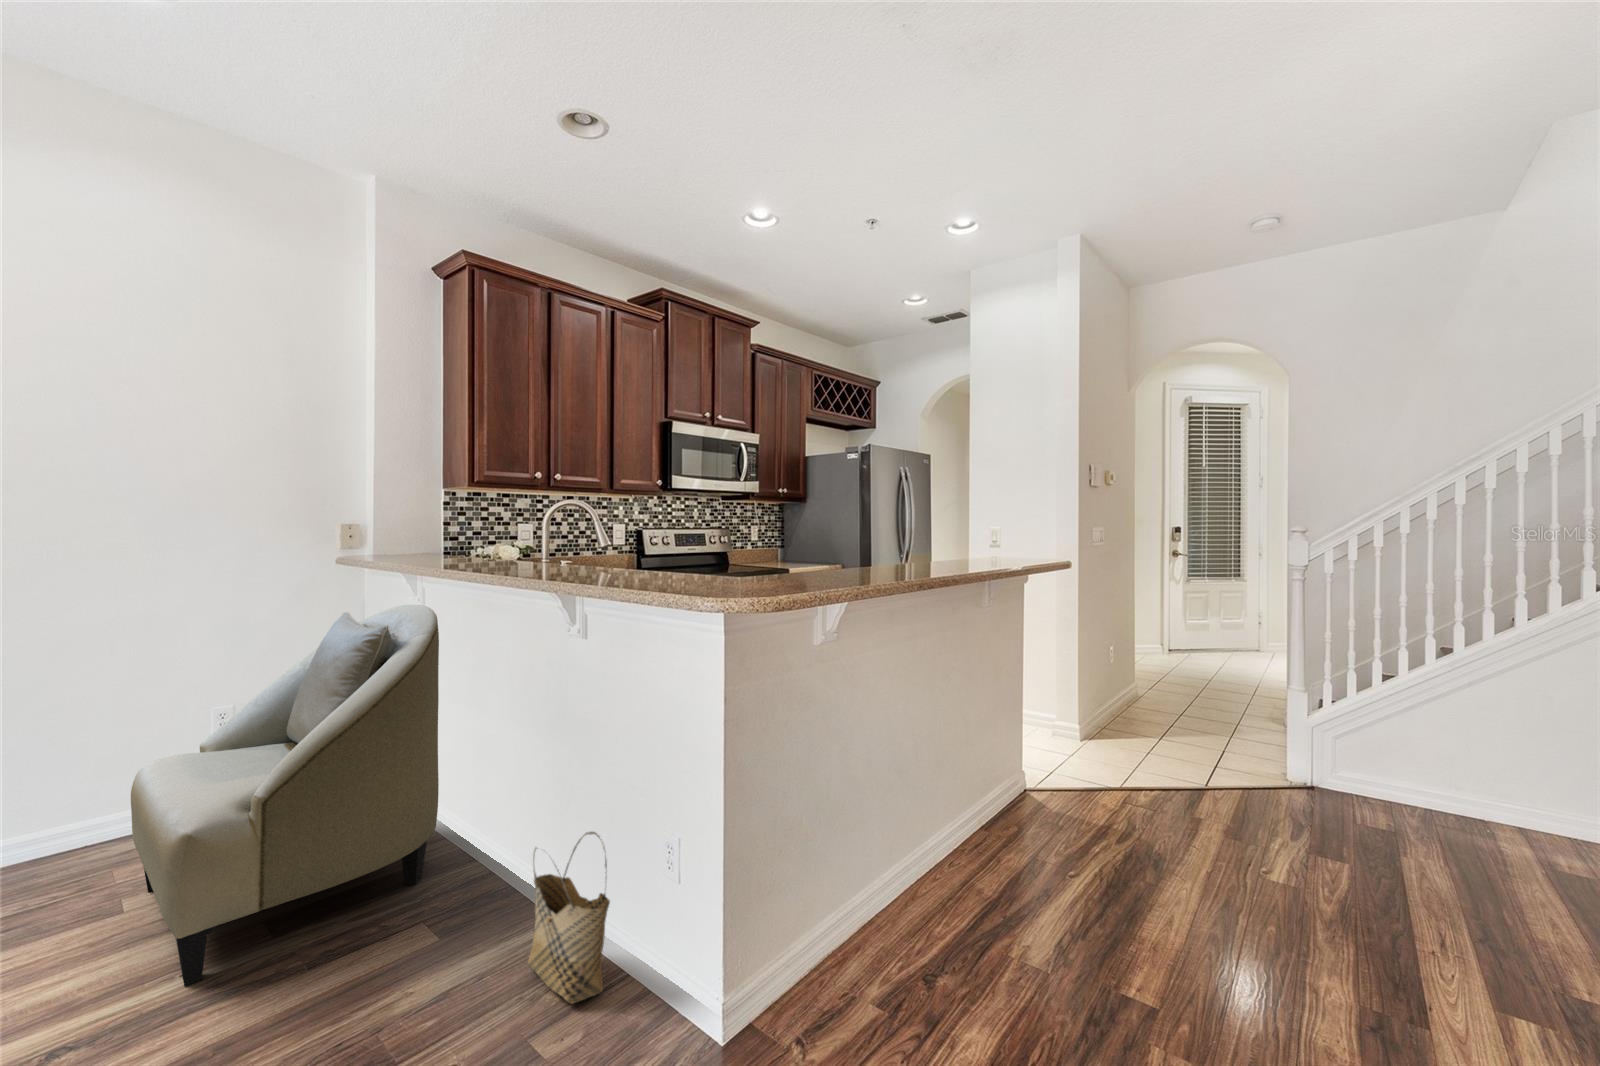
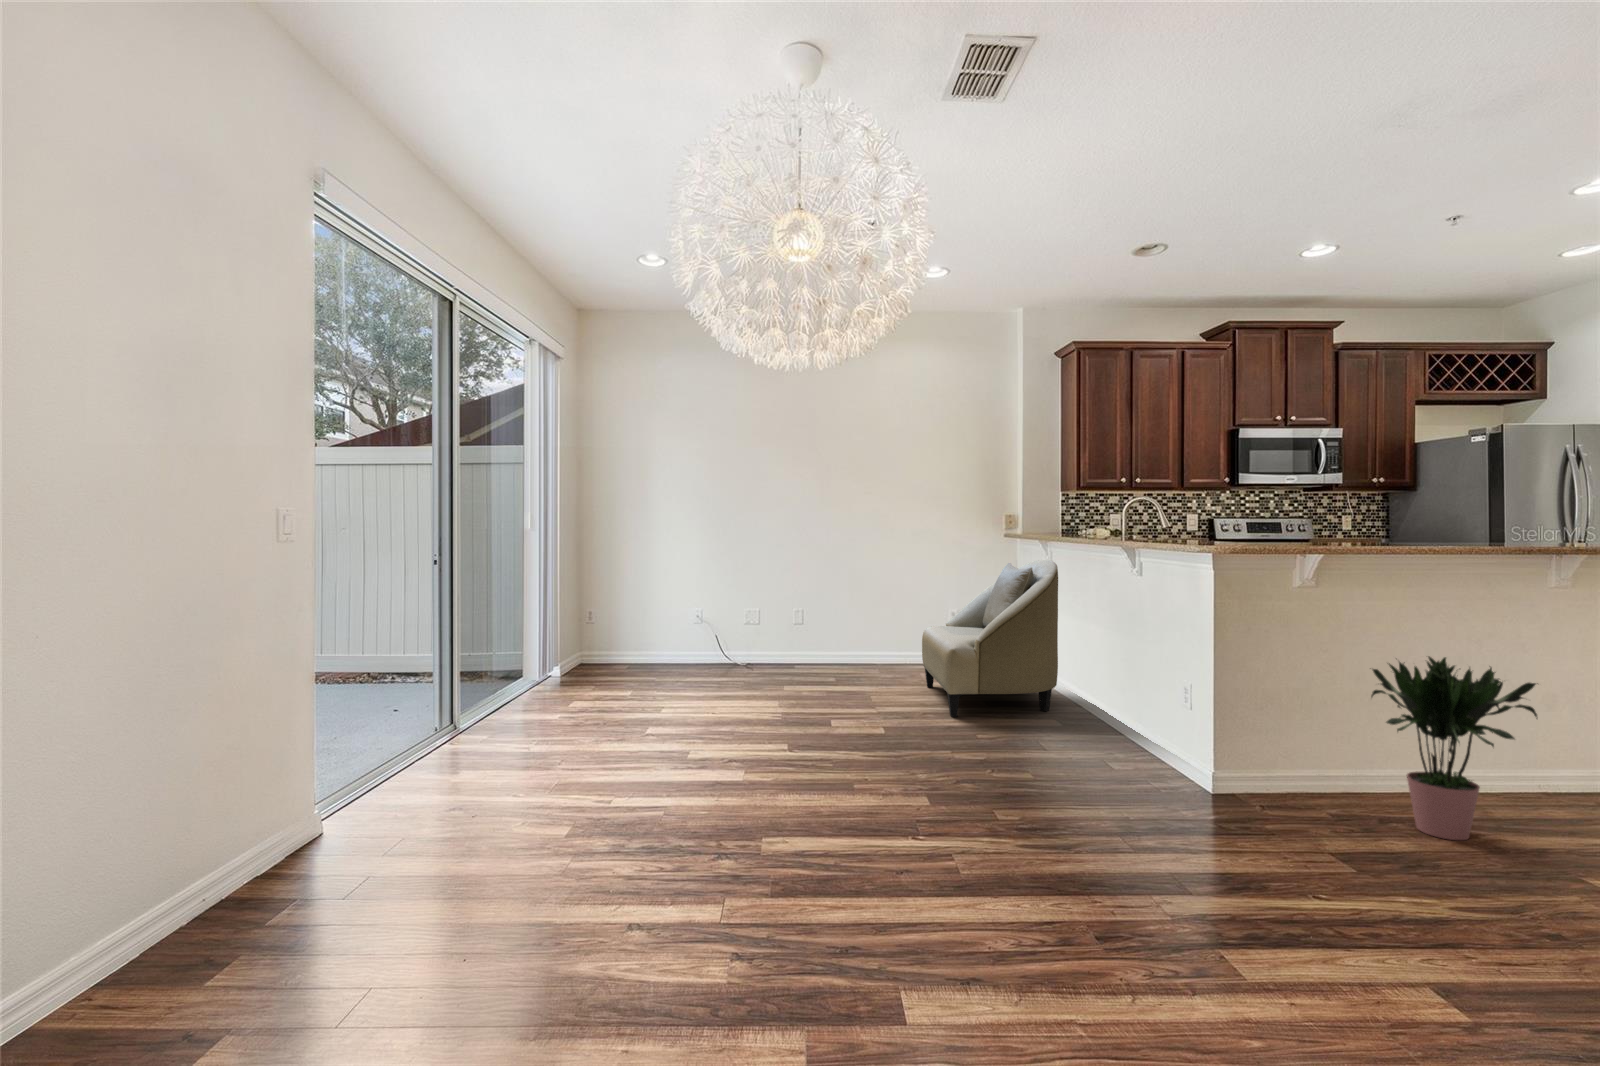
potted plant: none [873,710,1043,974] -> present [1371,656,1537,840]
woven basket: present [528,832,610,1004] -> none [1105,682,1151,768]

